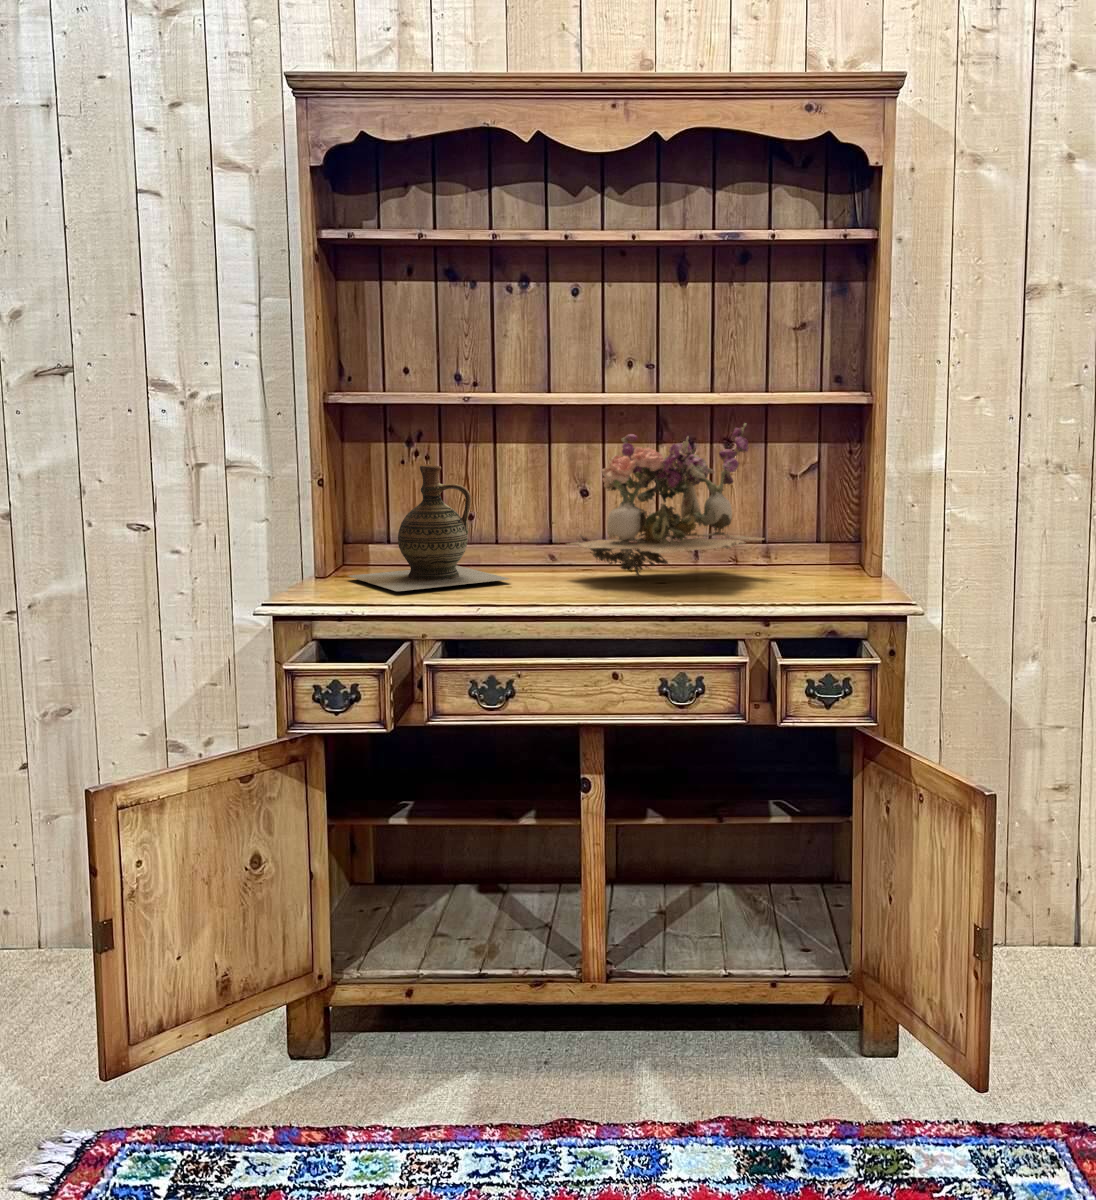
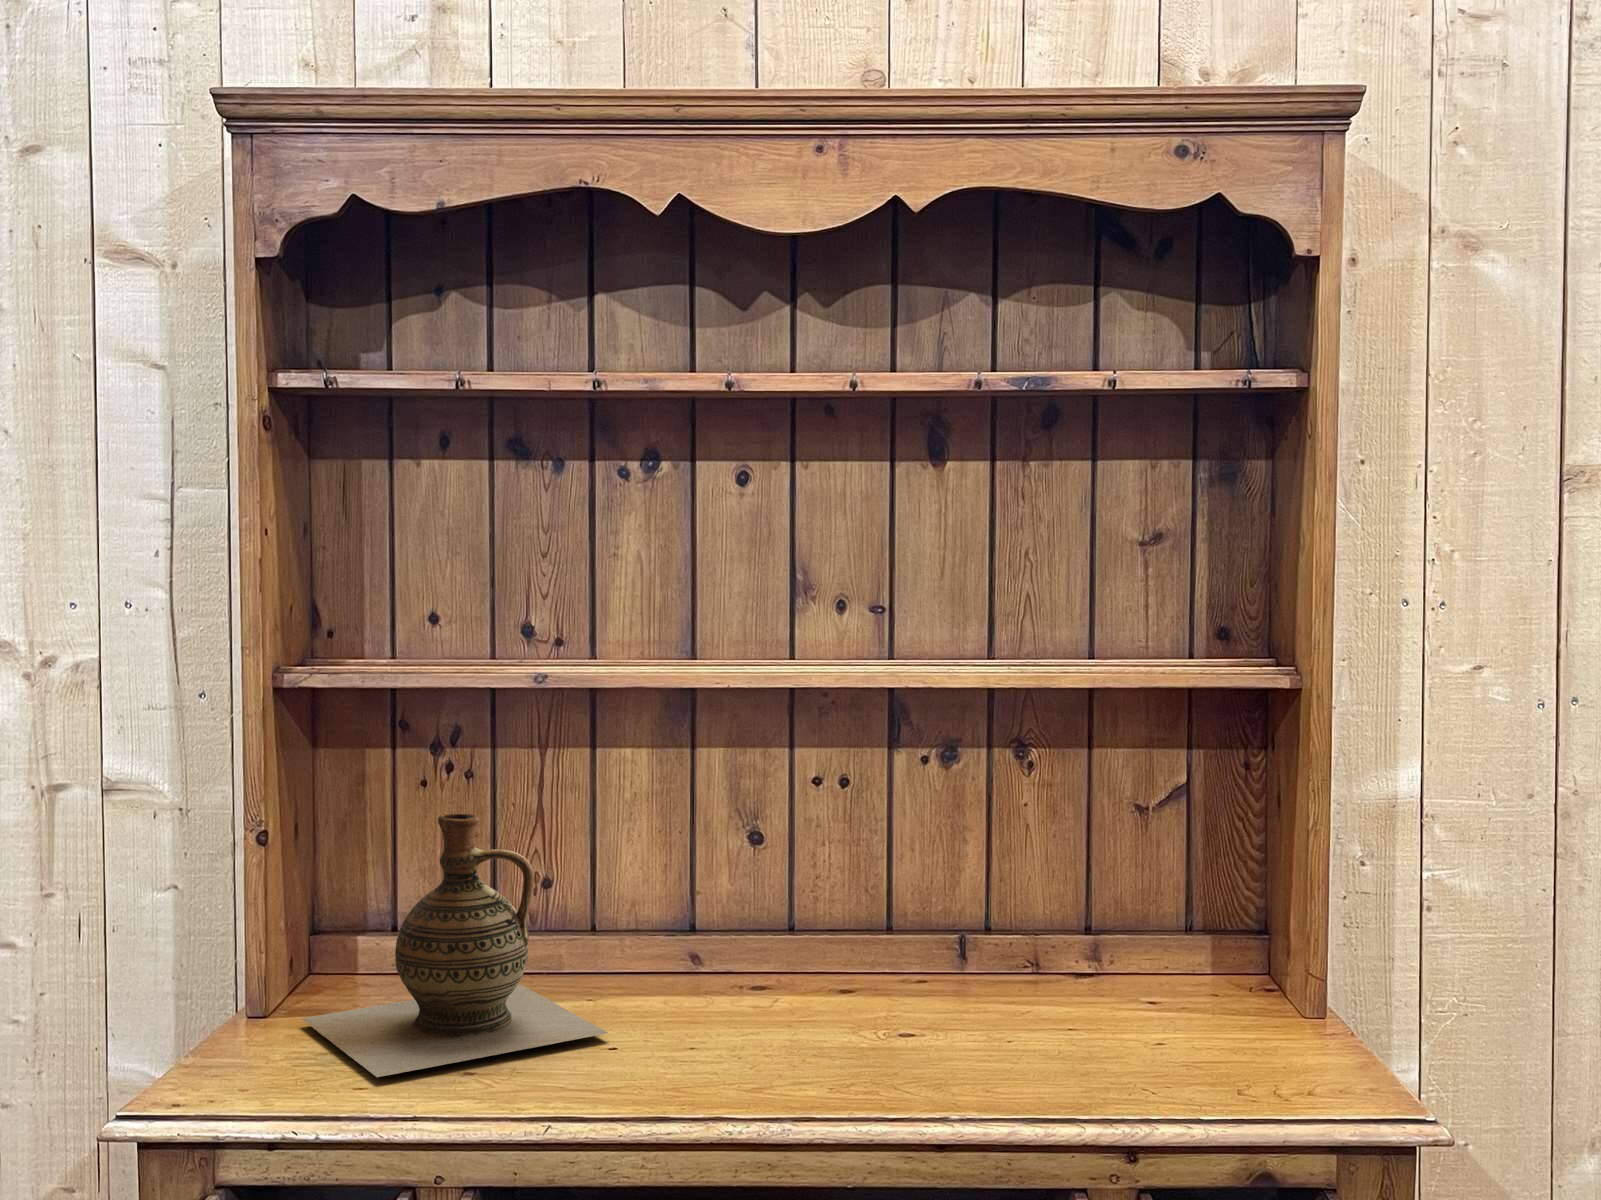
flower arrangement: present [568,423,764,577] -> none [714,727,1089,1023]

